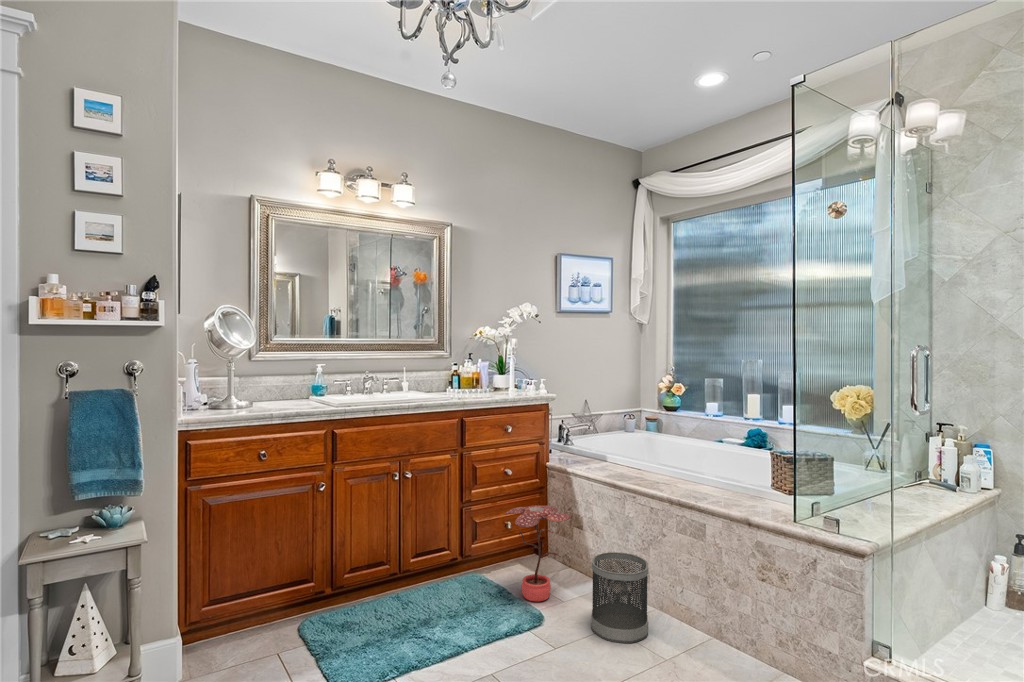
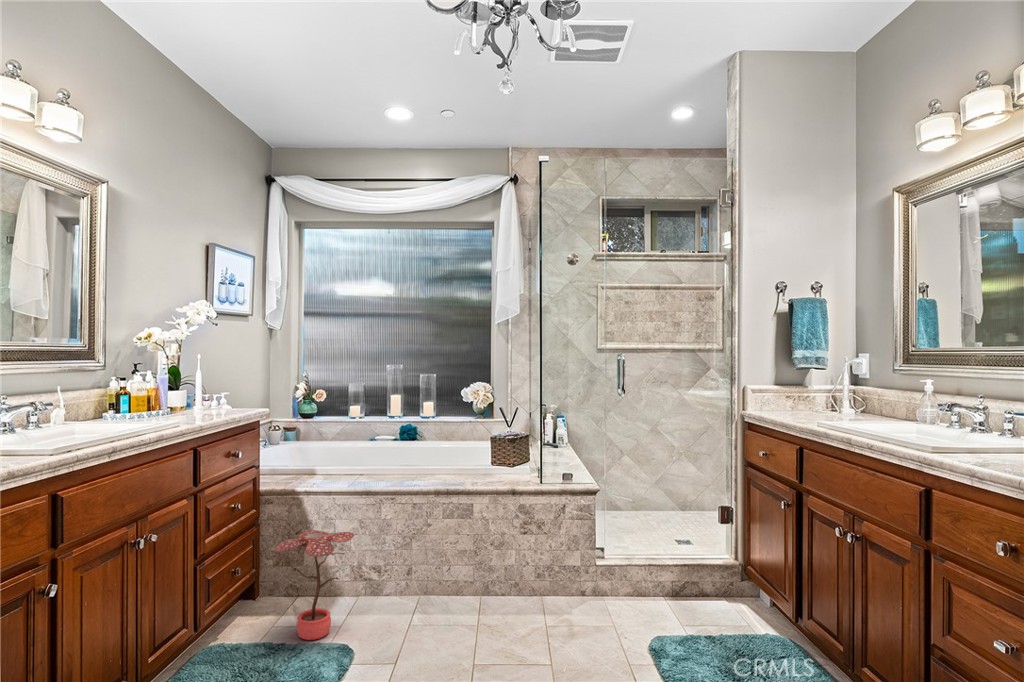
wastebasket: present [591,552,648,643] -> none [391,550,447,634]

